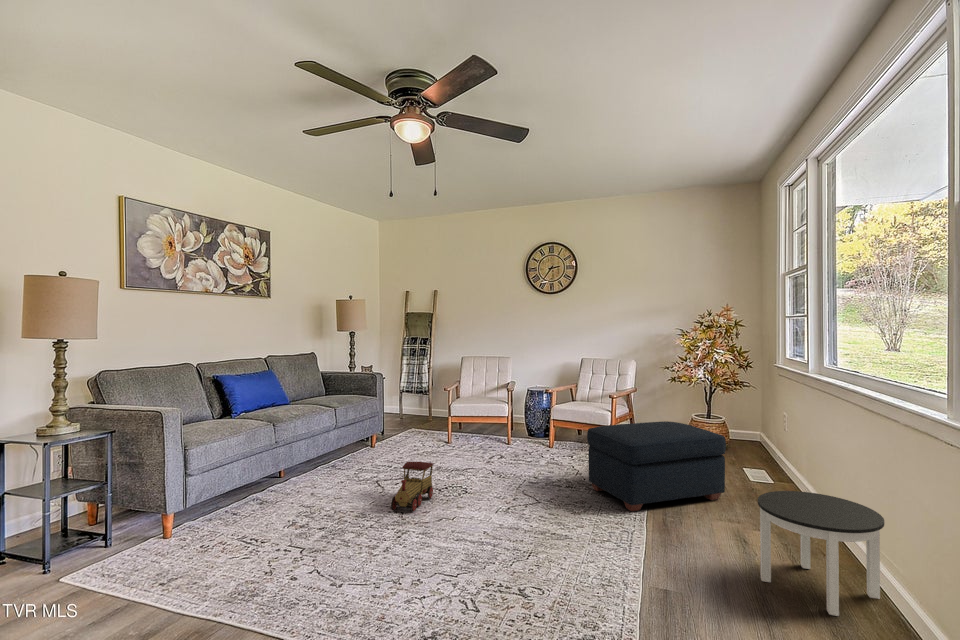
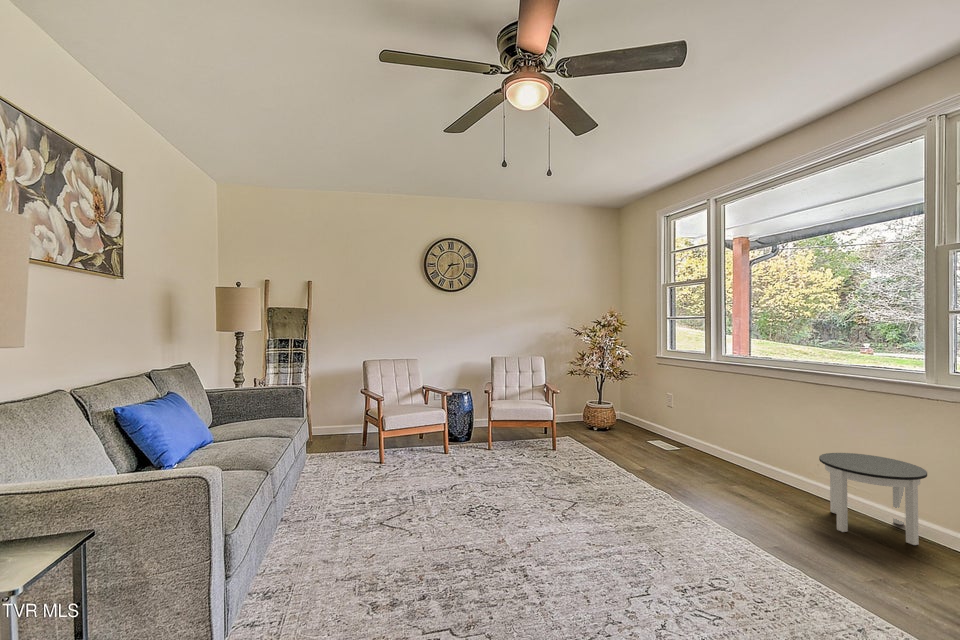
ottoman: present [587,421,726,511] -> none [597,410,701,497]
toy train: present [391,462,435,512] -> none [451,486,504,556]

